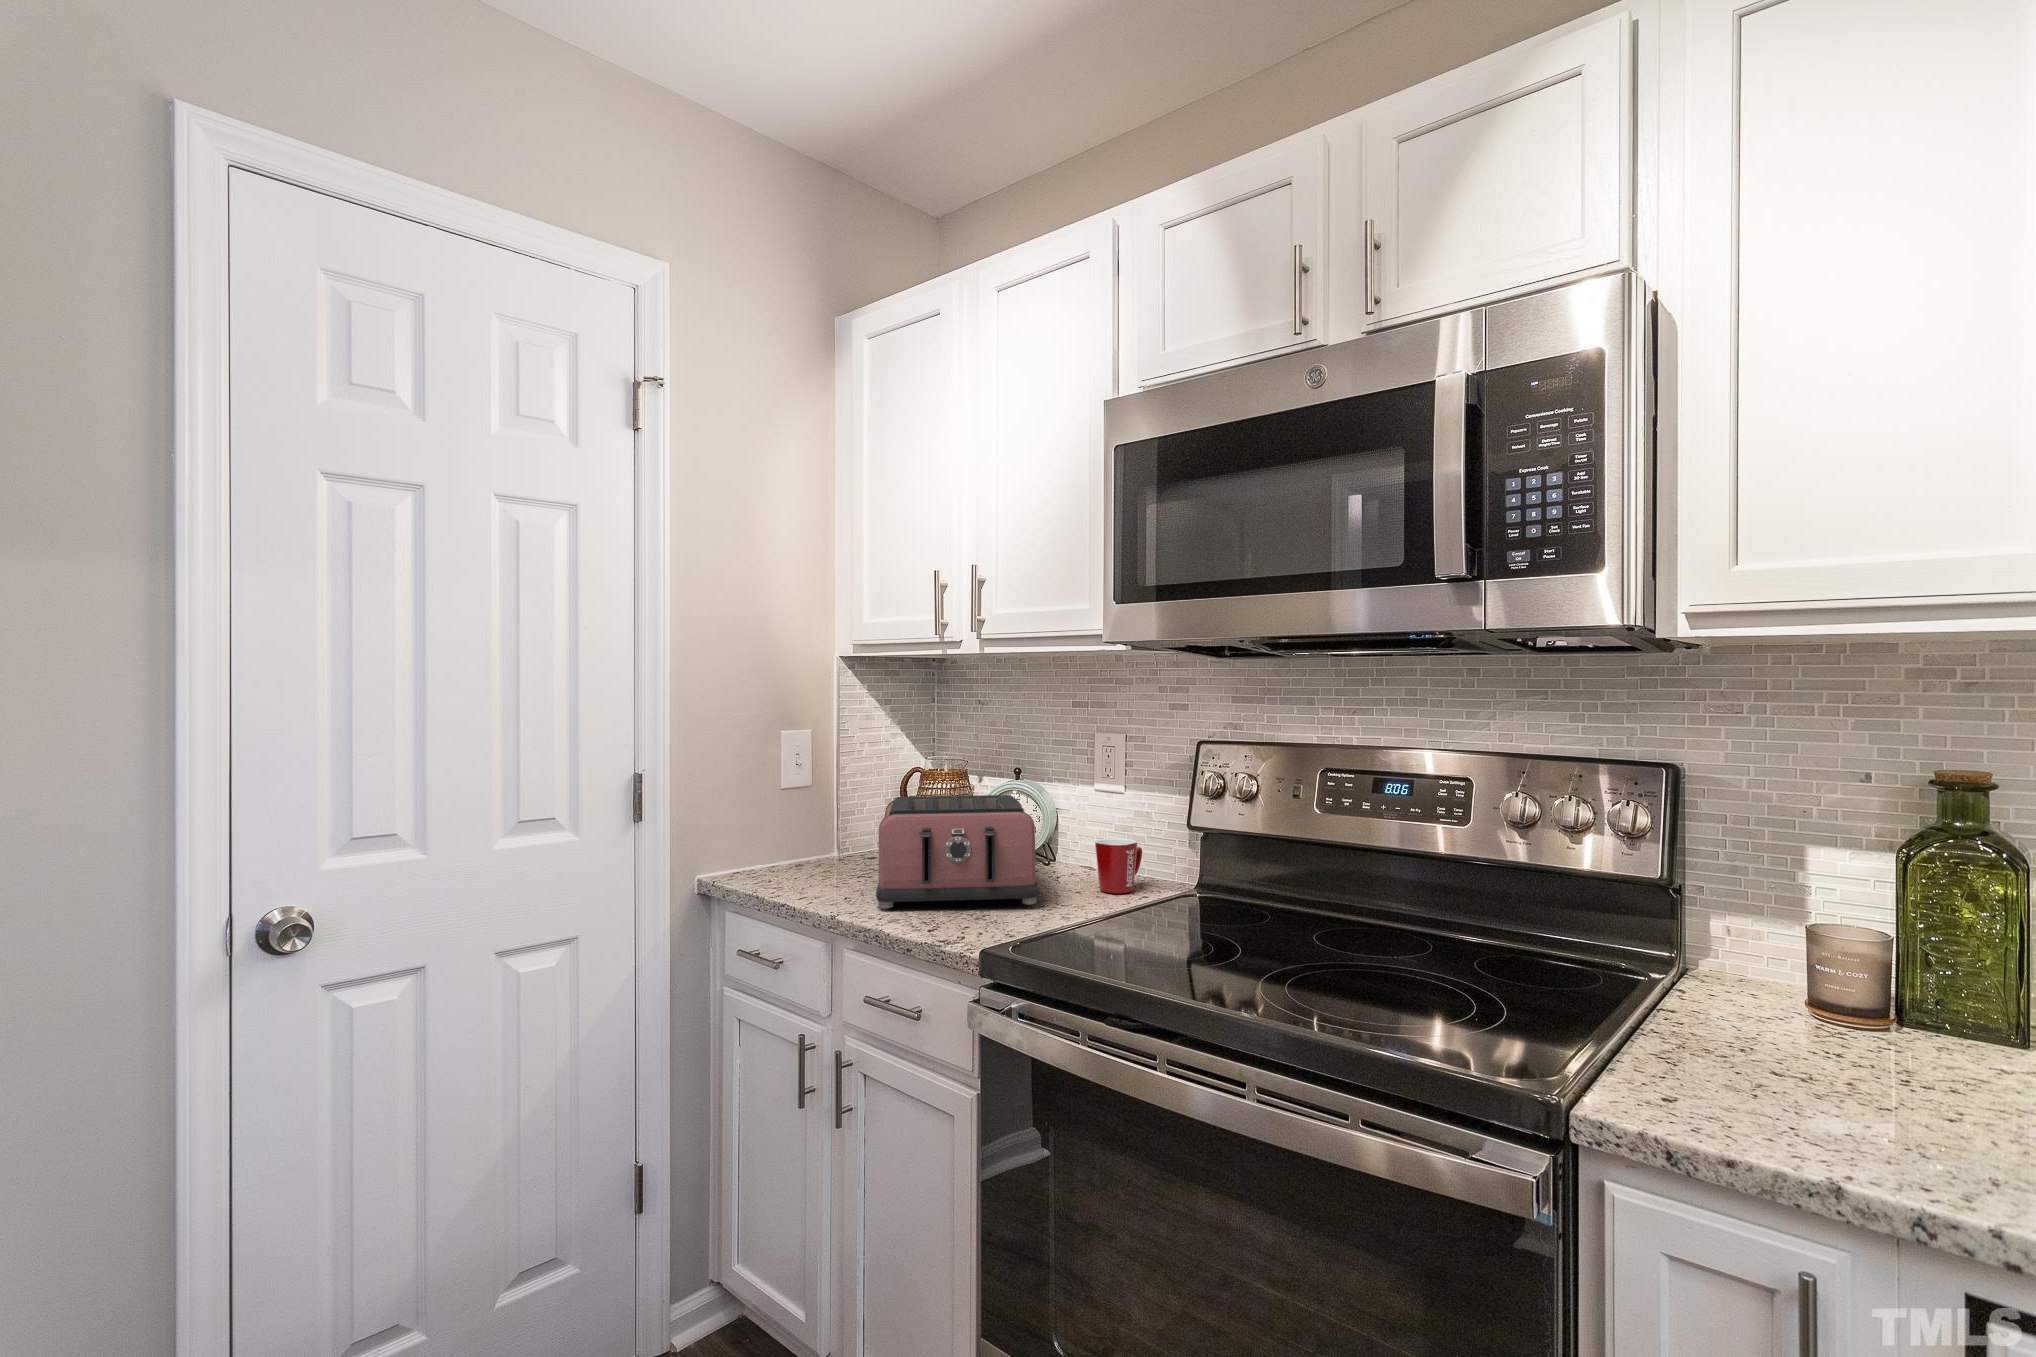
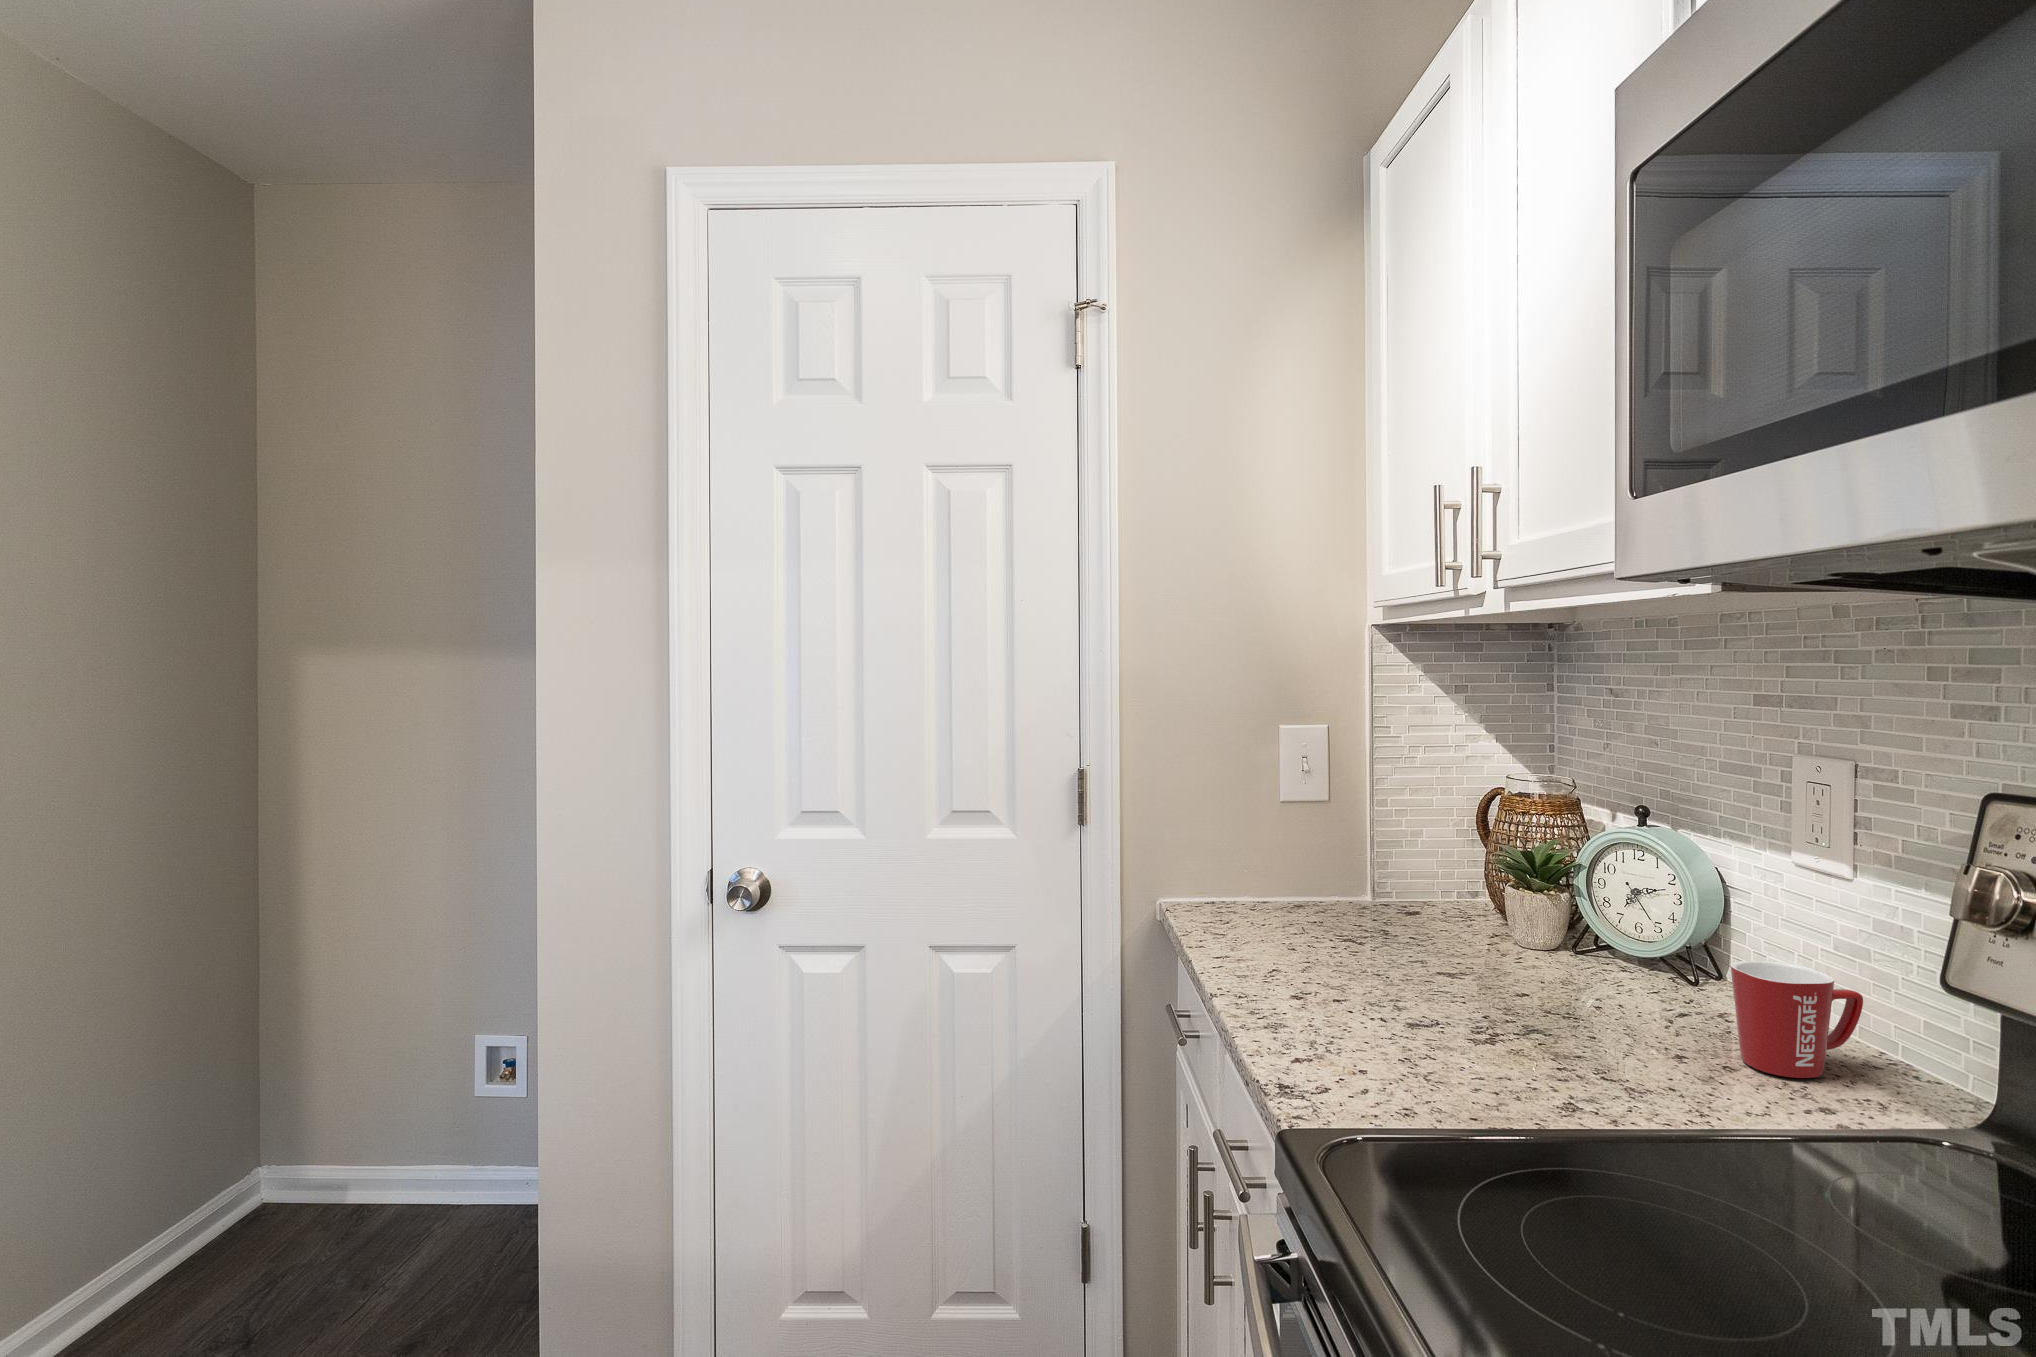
toaster: present [876,795,1039,909] -> none [1296,832,1626,1053]

